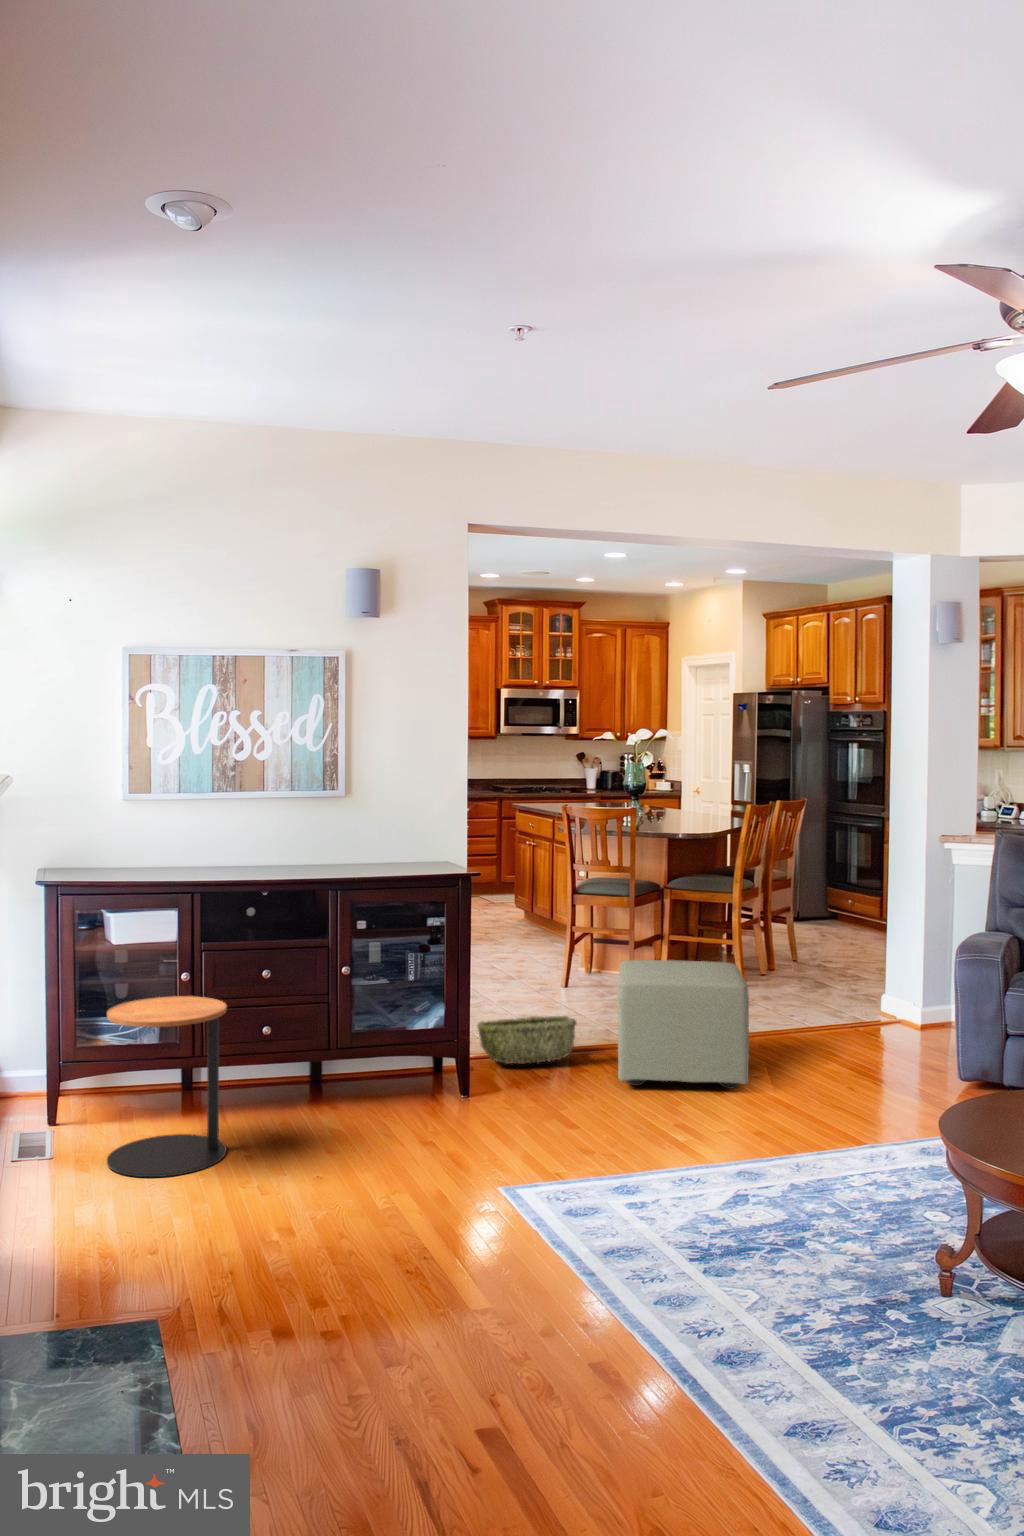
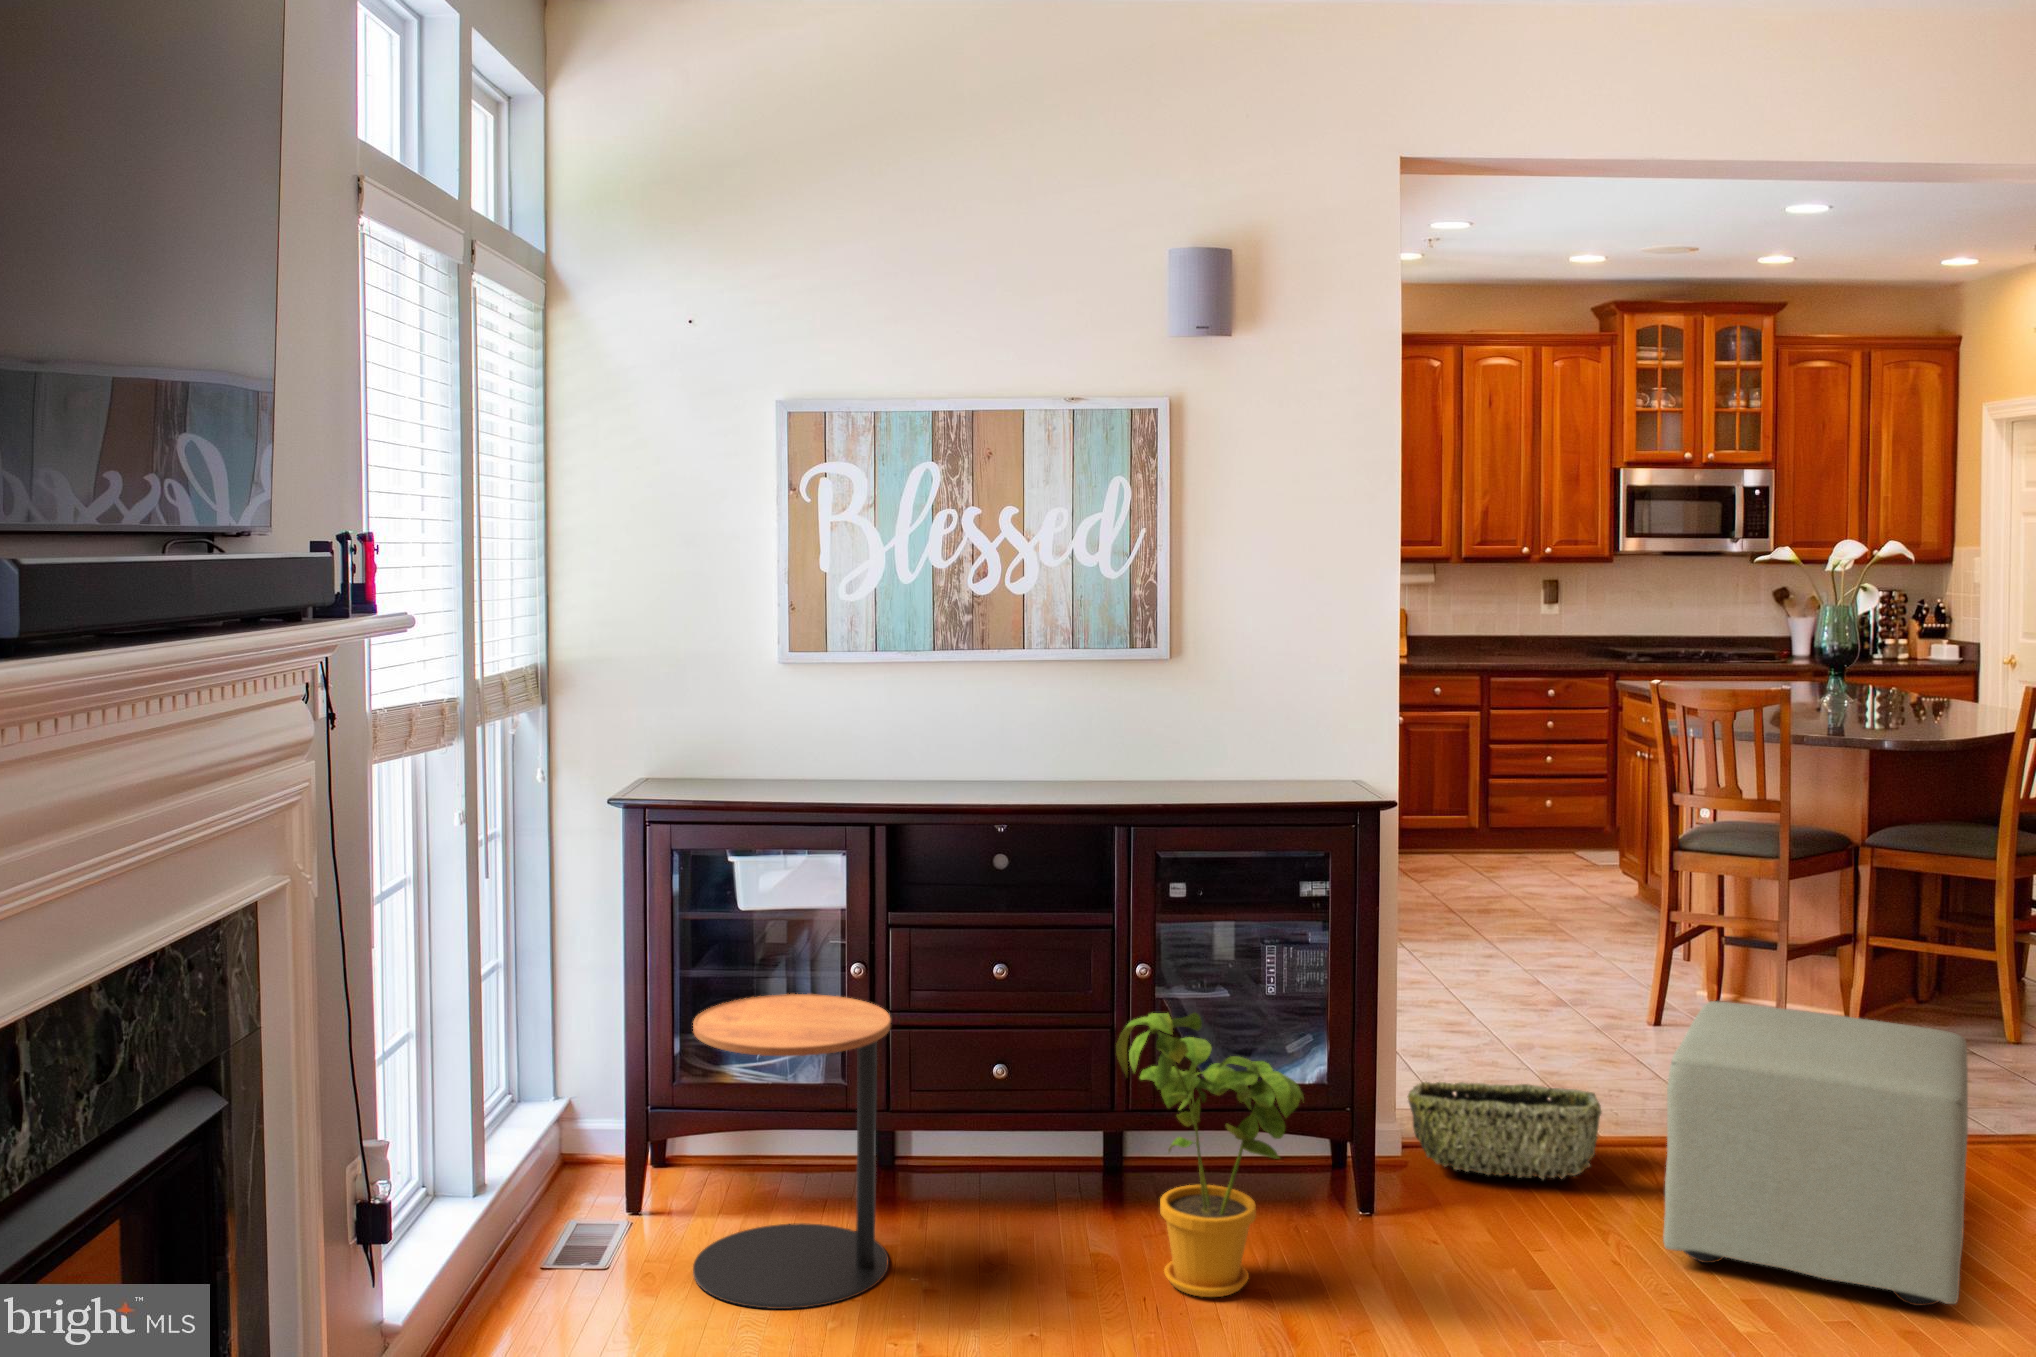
house plant: none [354,981,458,1135] -> present [1116,1013,1304,1297]

